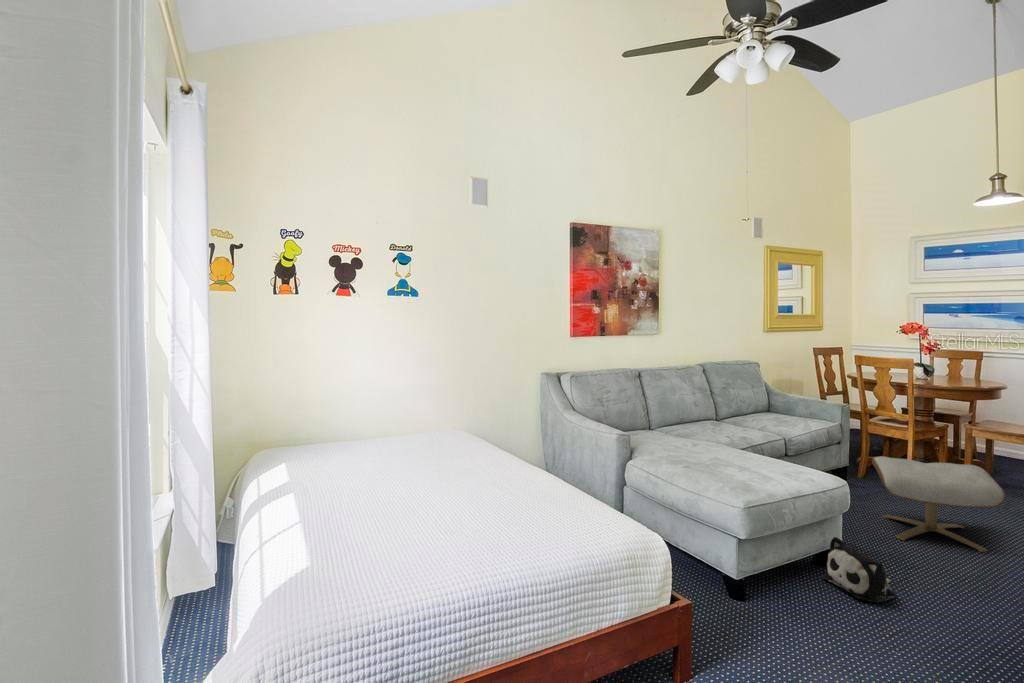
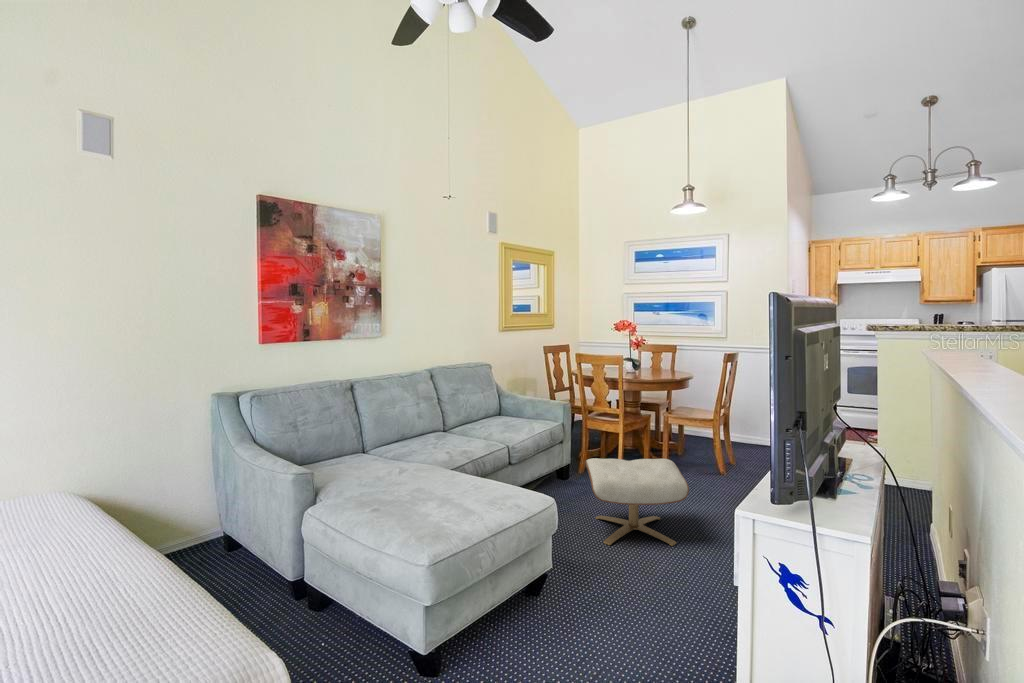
plush toy: present [823,537,895,602] -> none [527,569,595,644]

